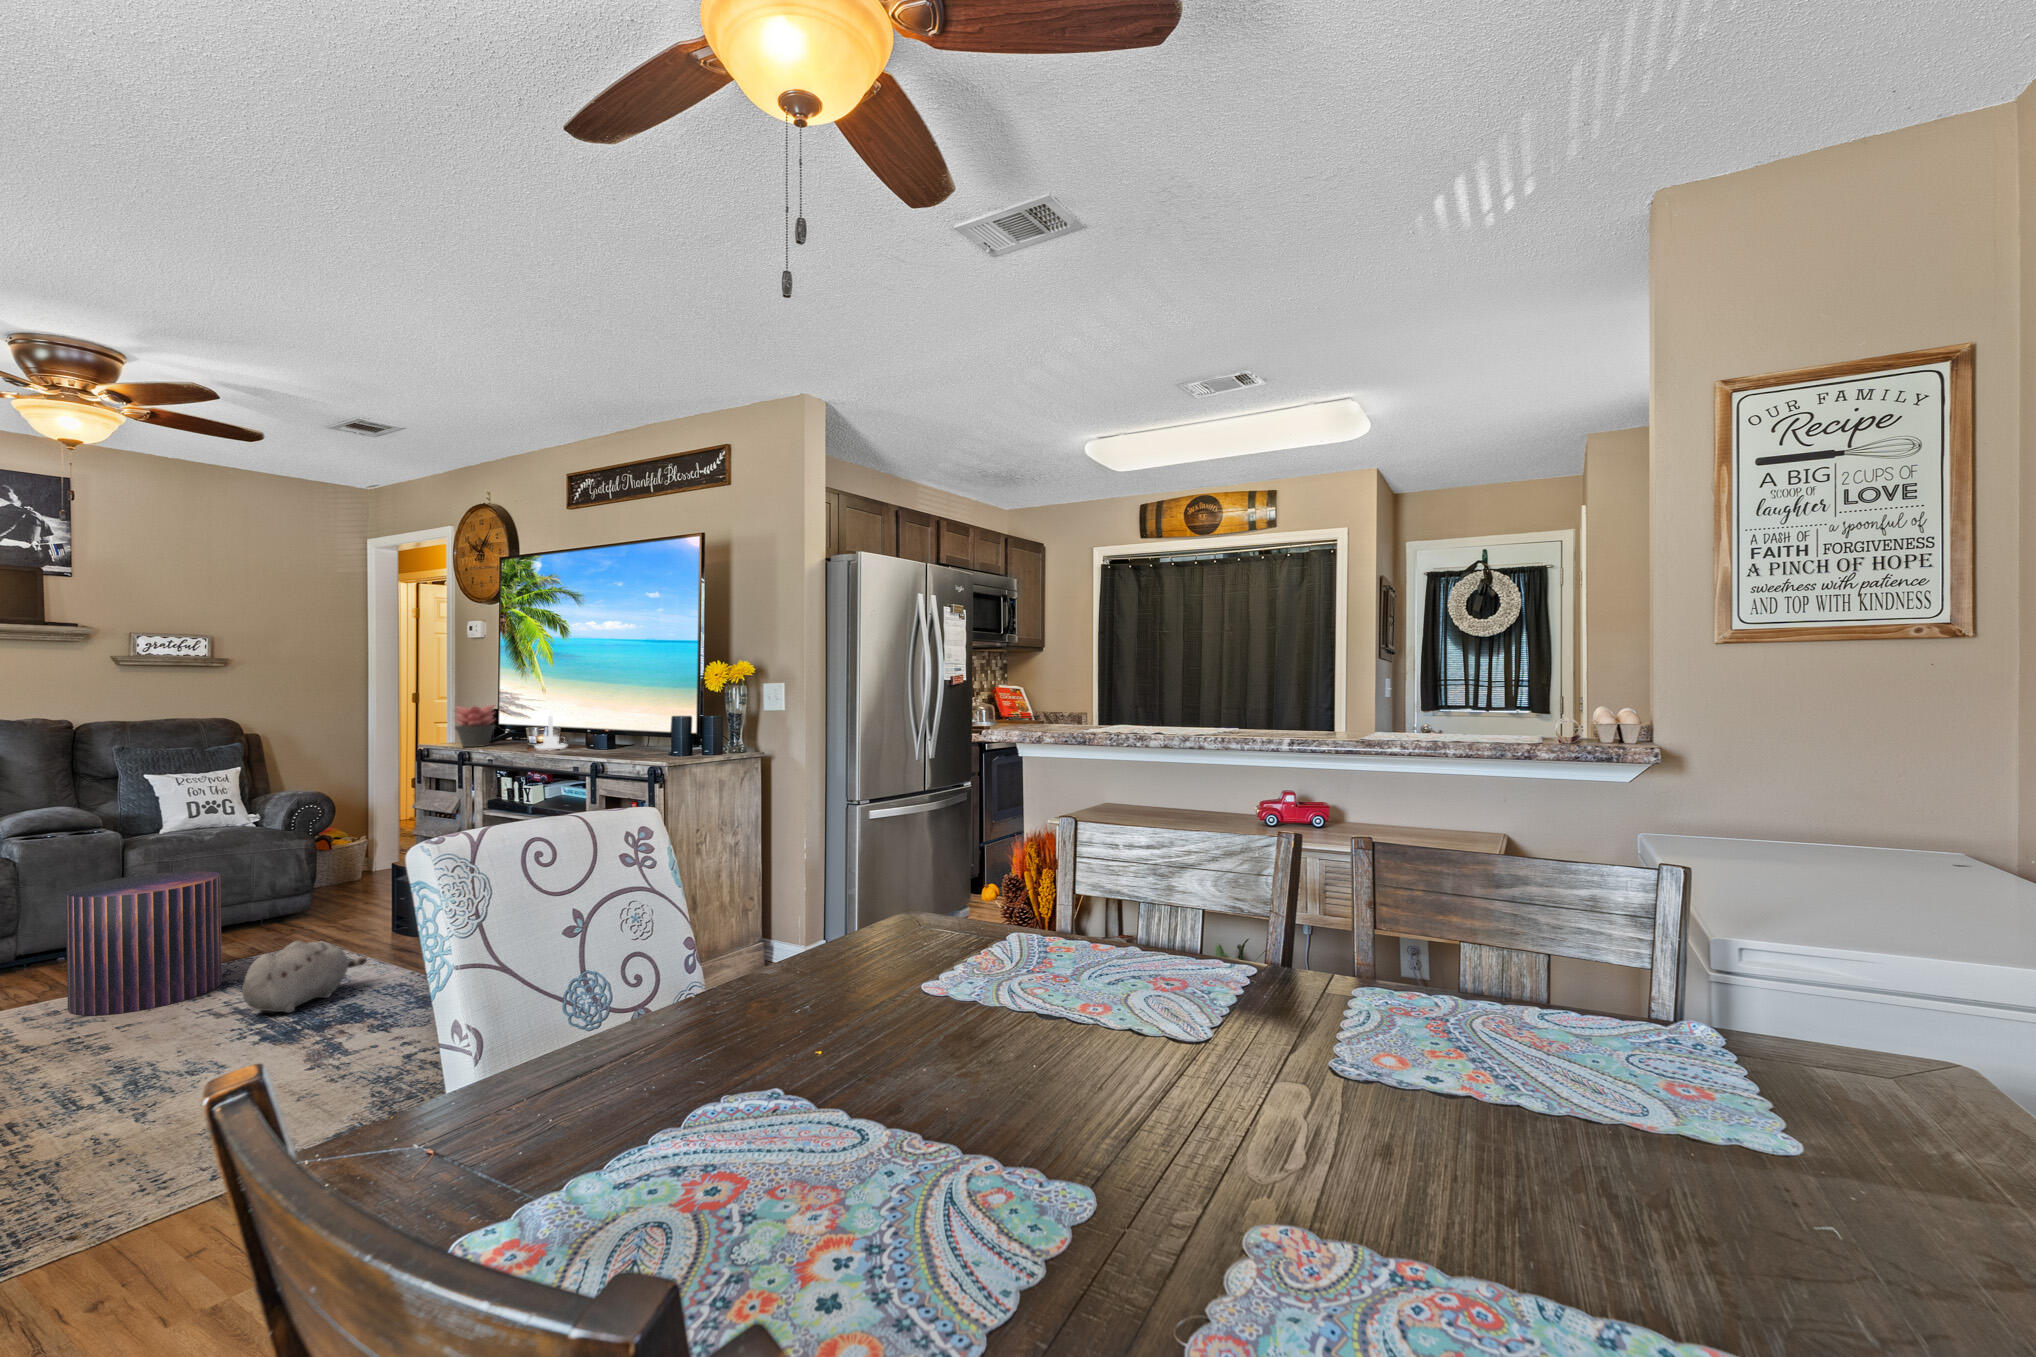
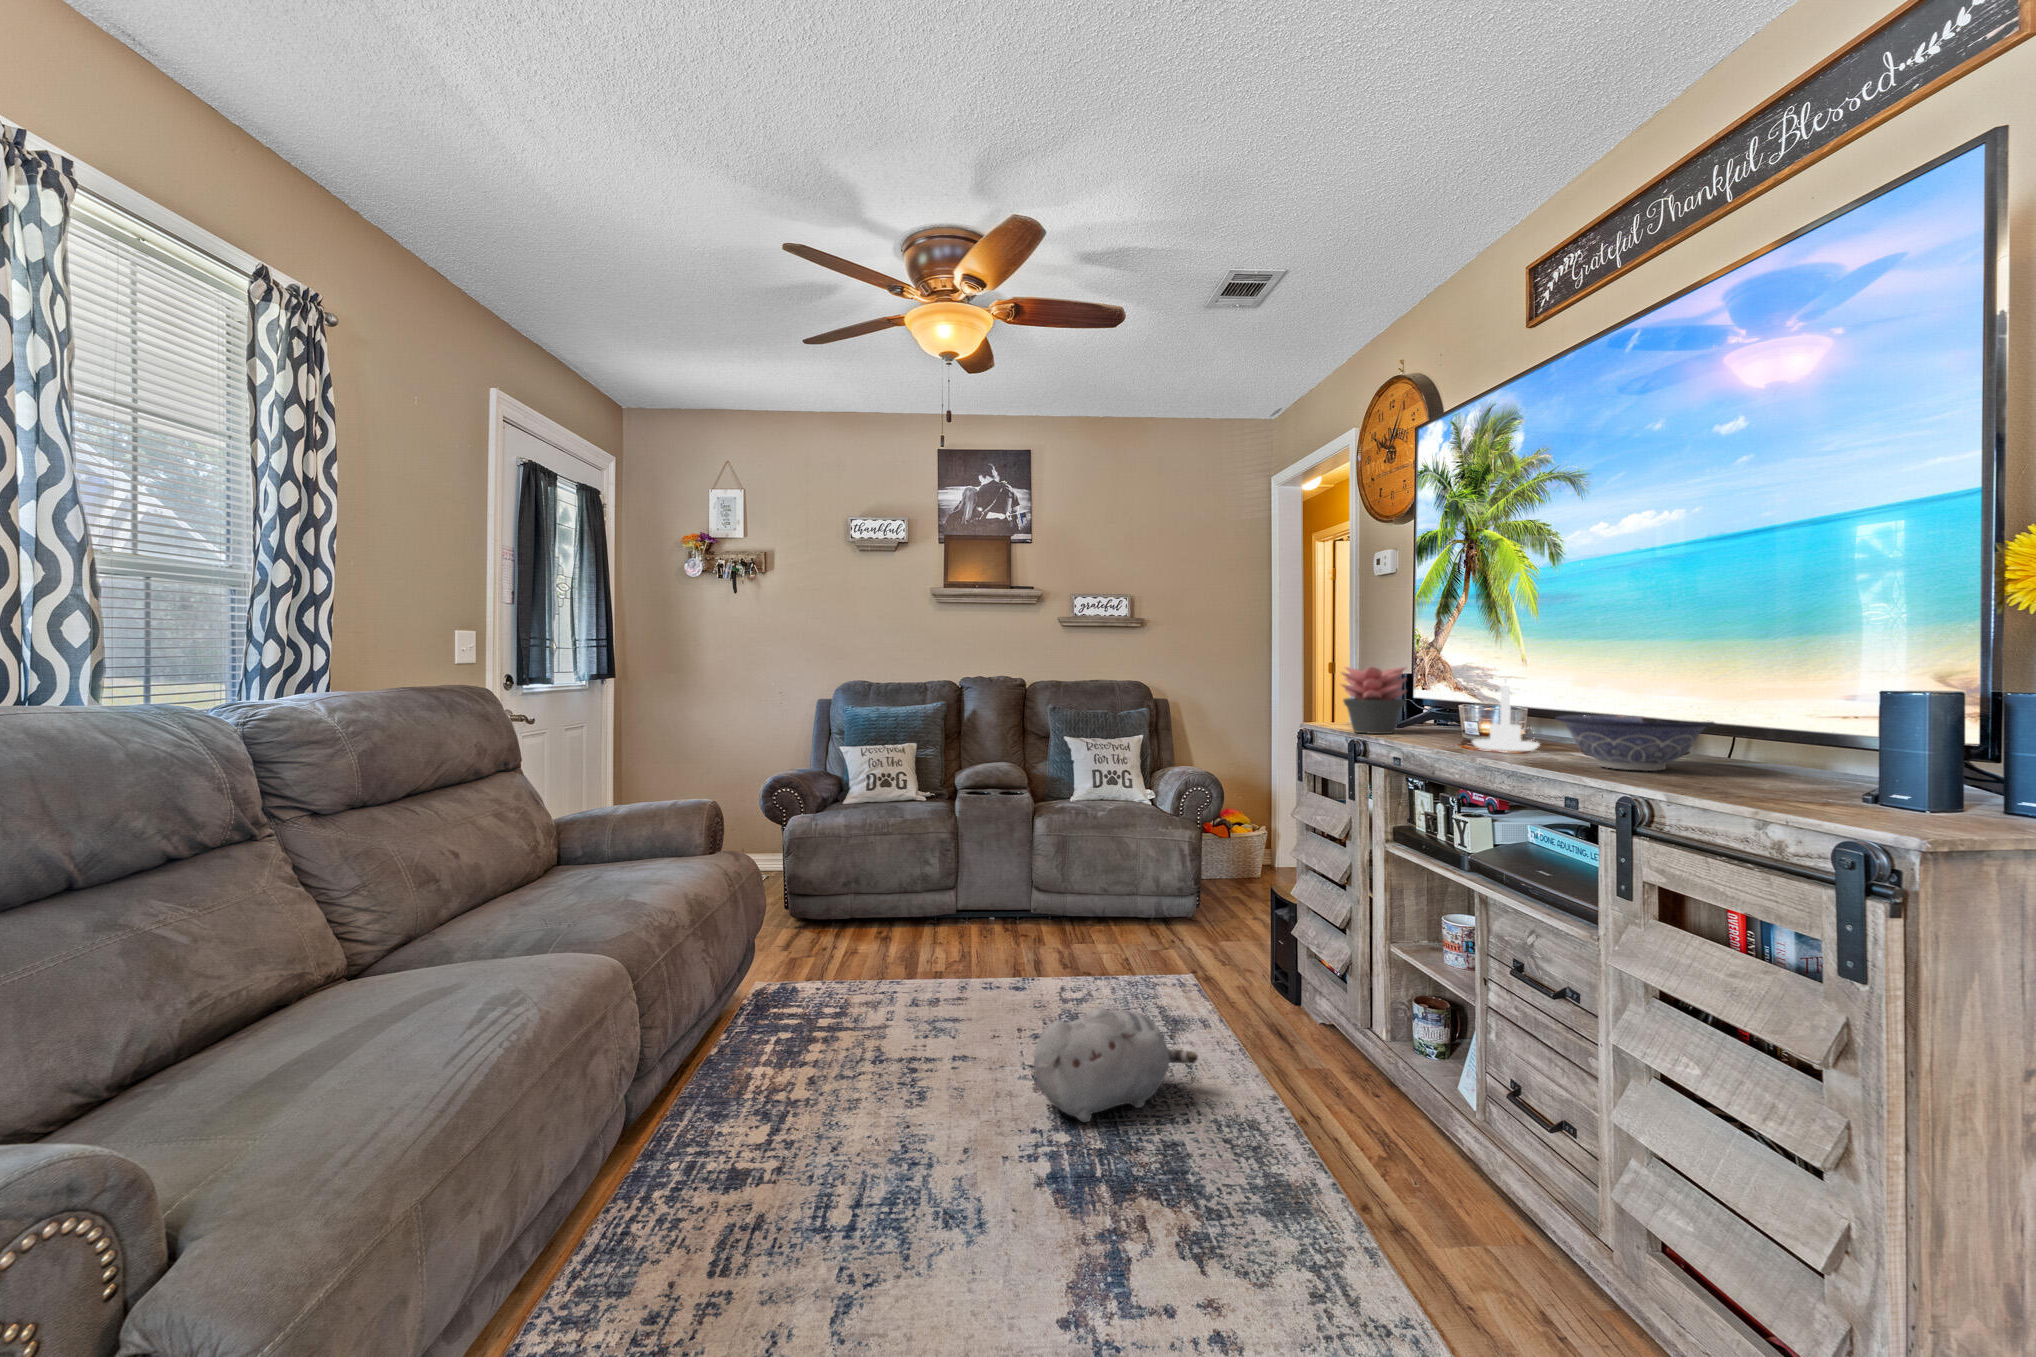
decorative bowl: none [571,728,632,752] -> present [1556,715,1715,771]
pouf: present [66,871,222,1016] -> none [932,851,1066,1028]

